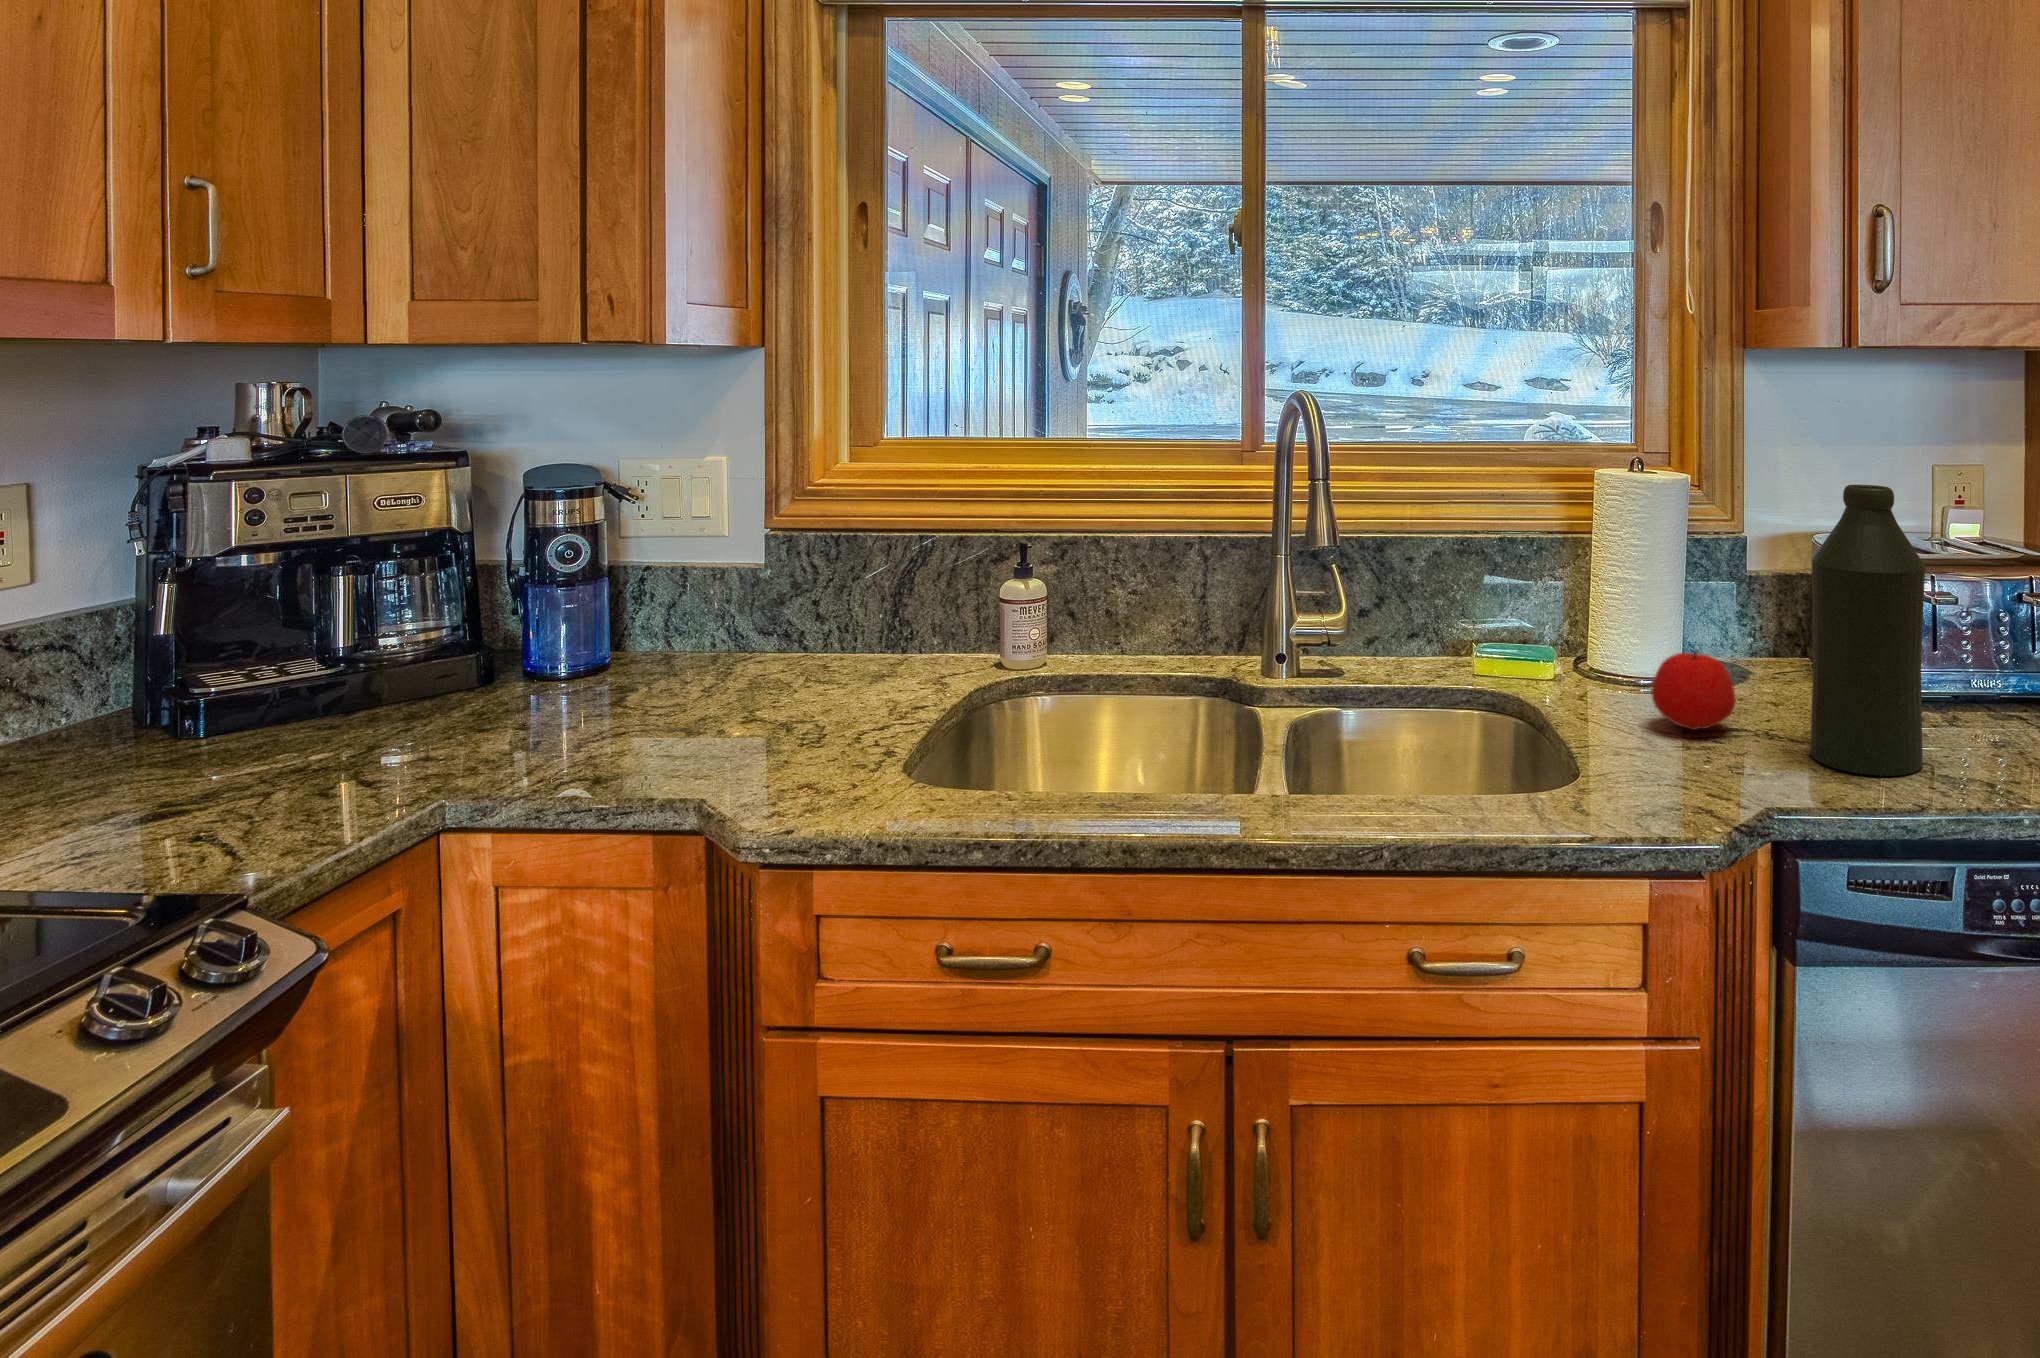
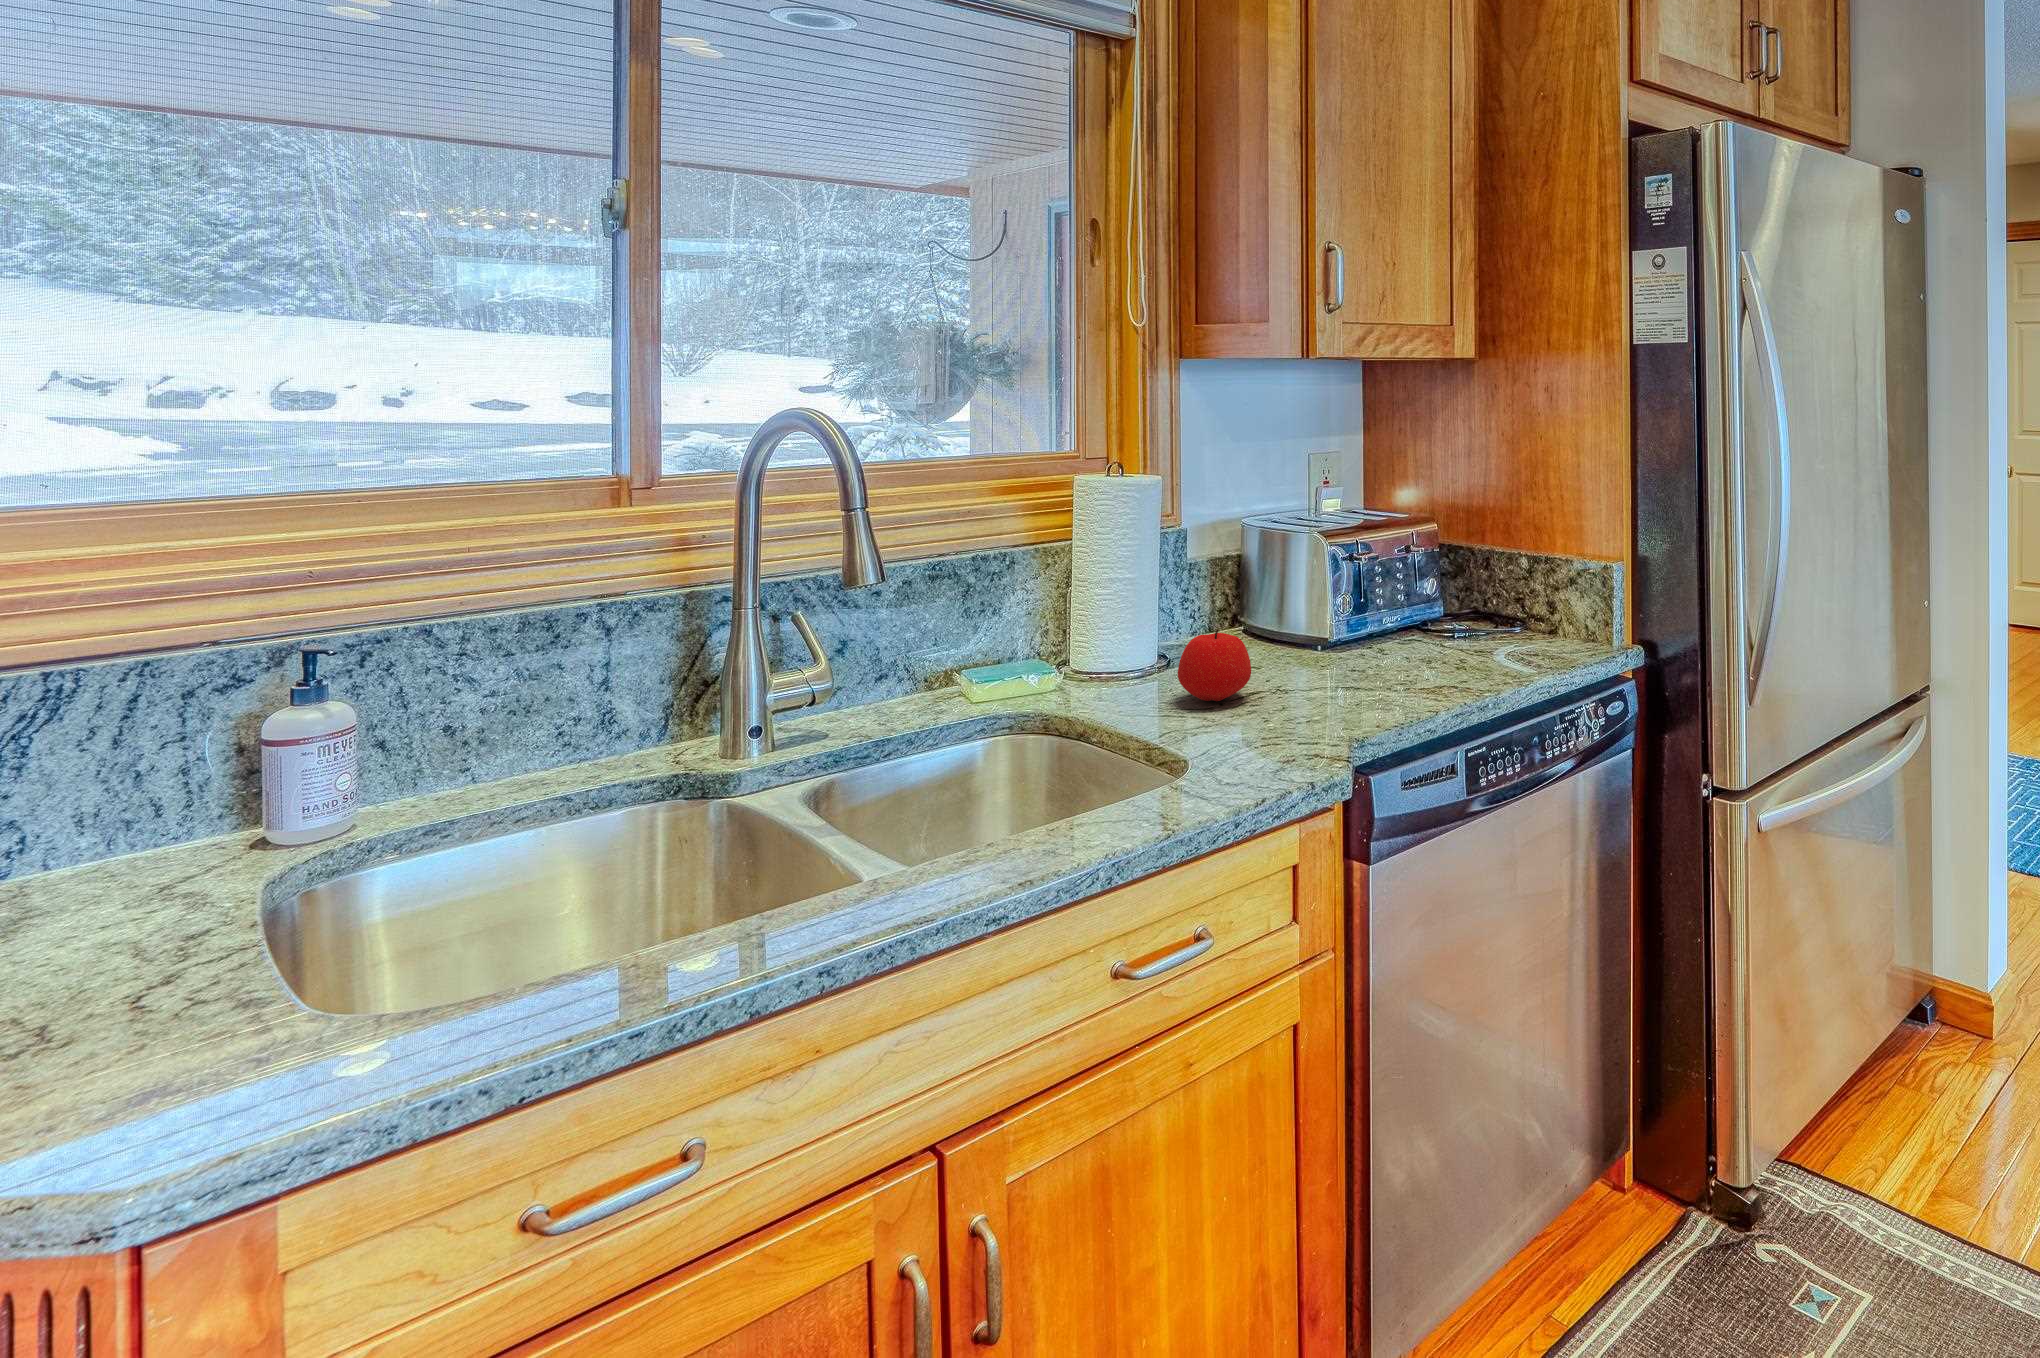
bottle: present [1810,485,1926,776] -> none [1317,470,1402,702]

